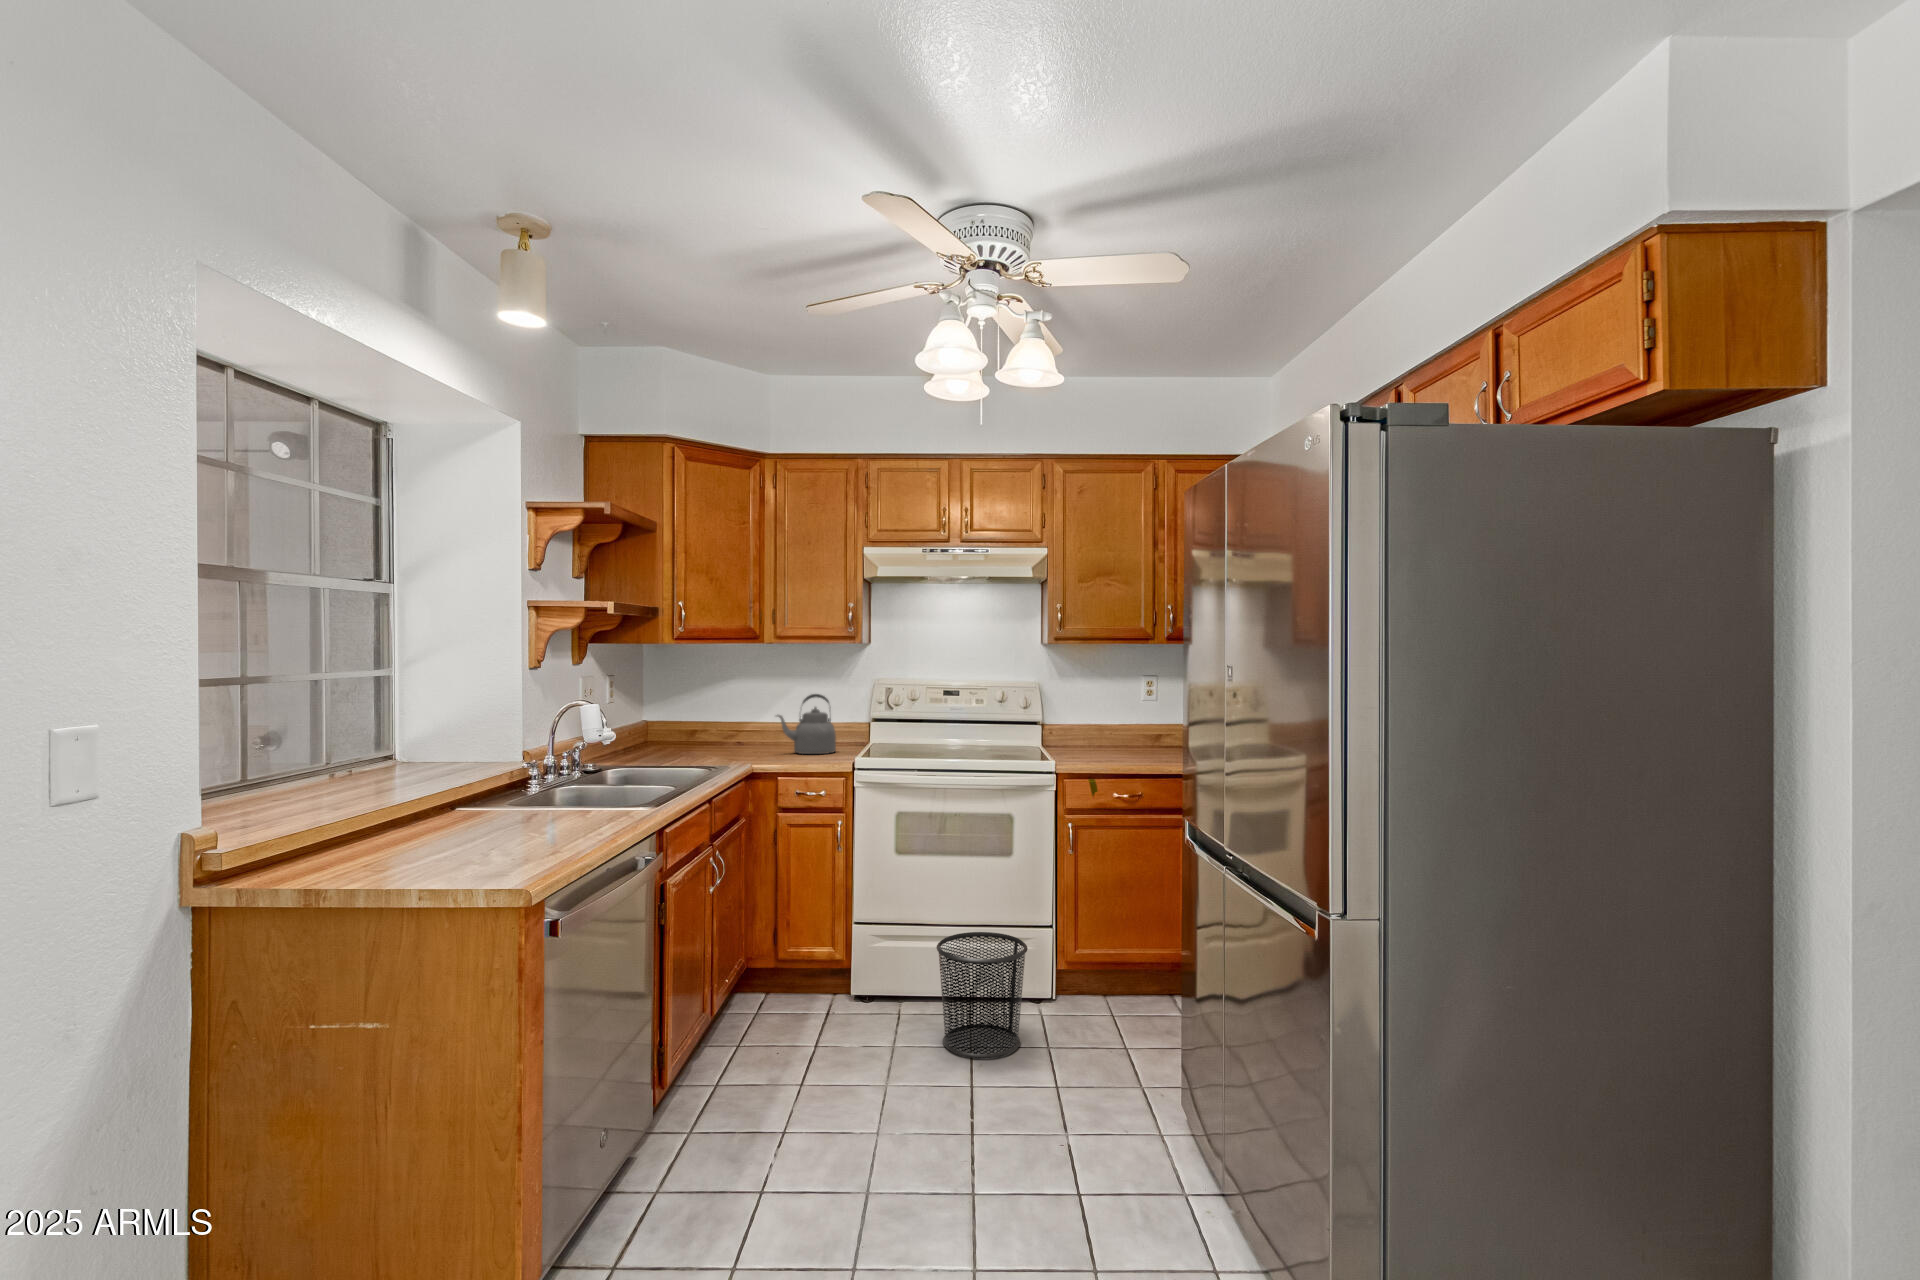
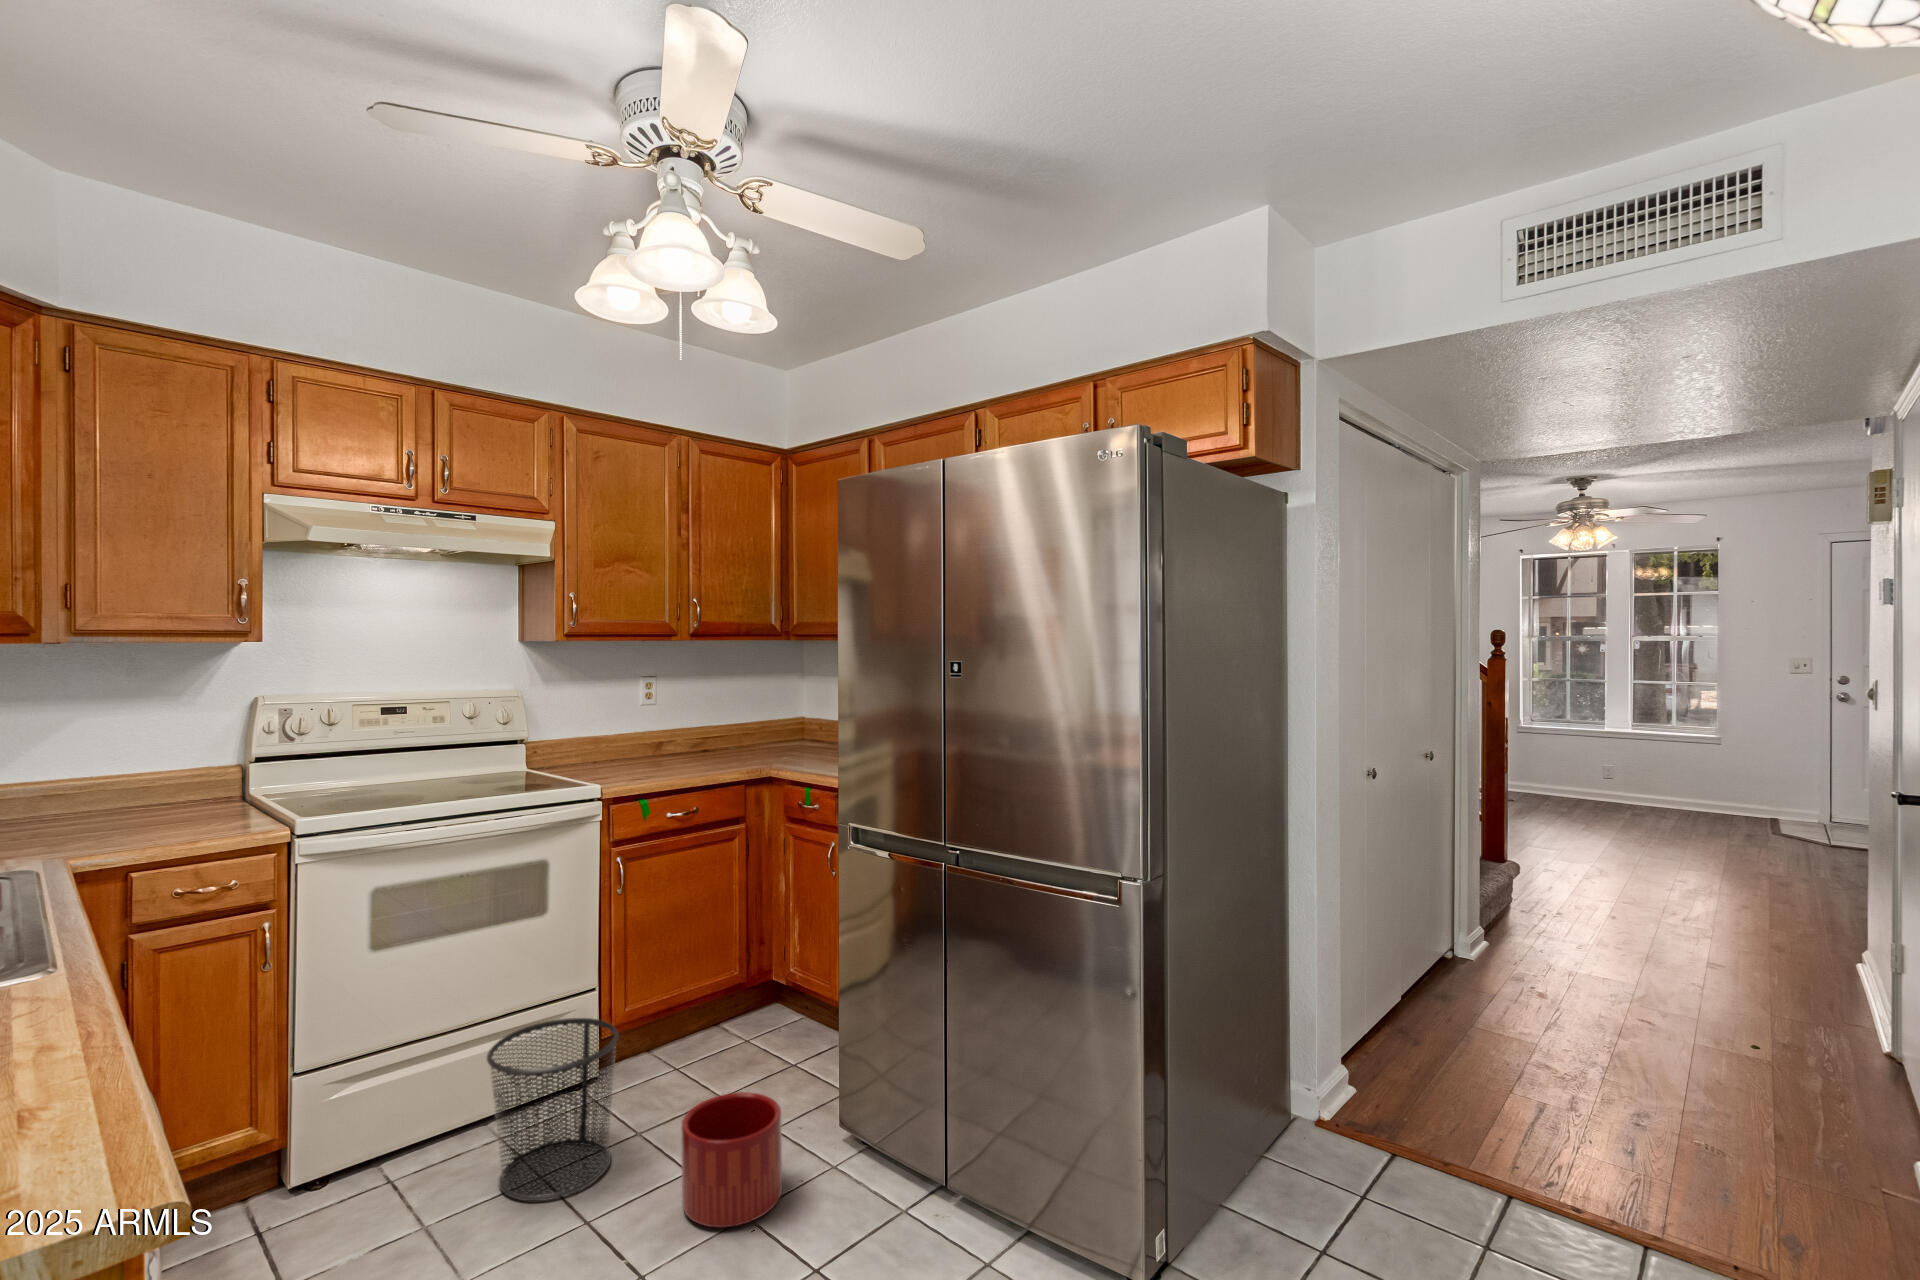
kettle: present [777,694,836,754] -> none [80,726,209,827]
planter: none [1028,1020,1108,1121] -> present [681,1092,782,1228]

